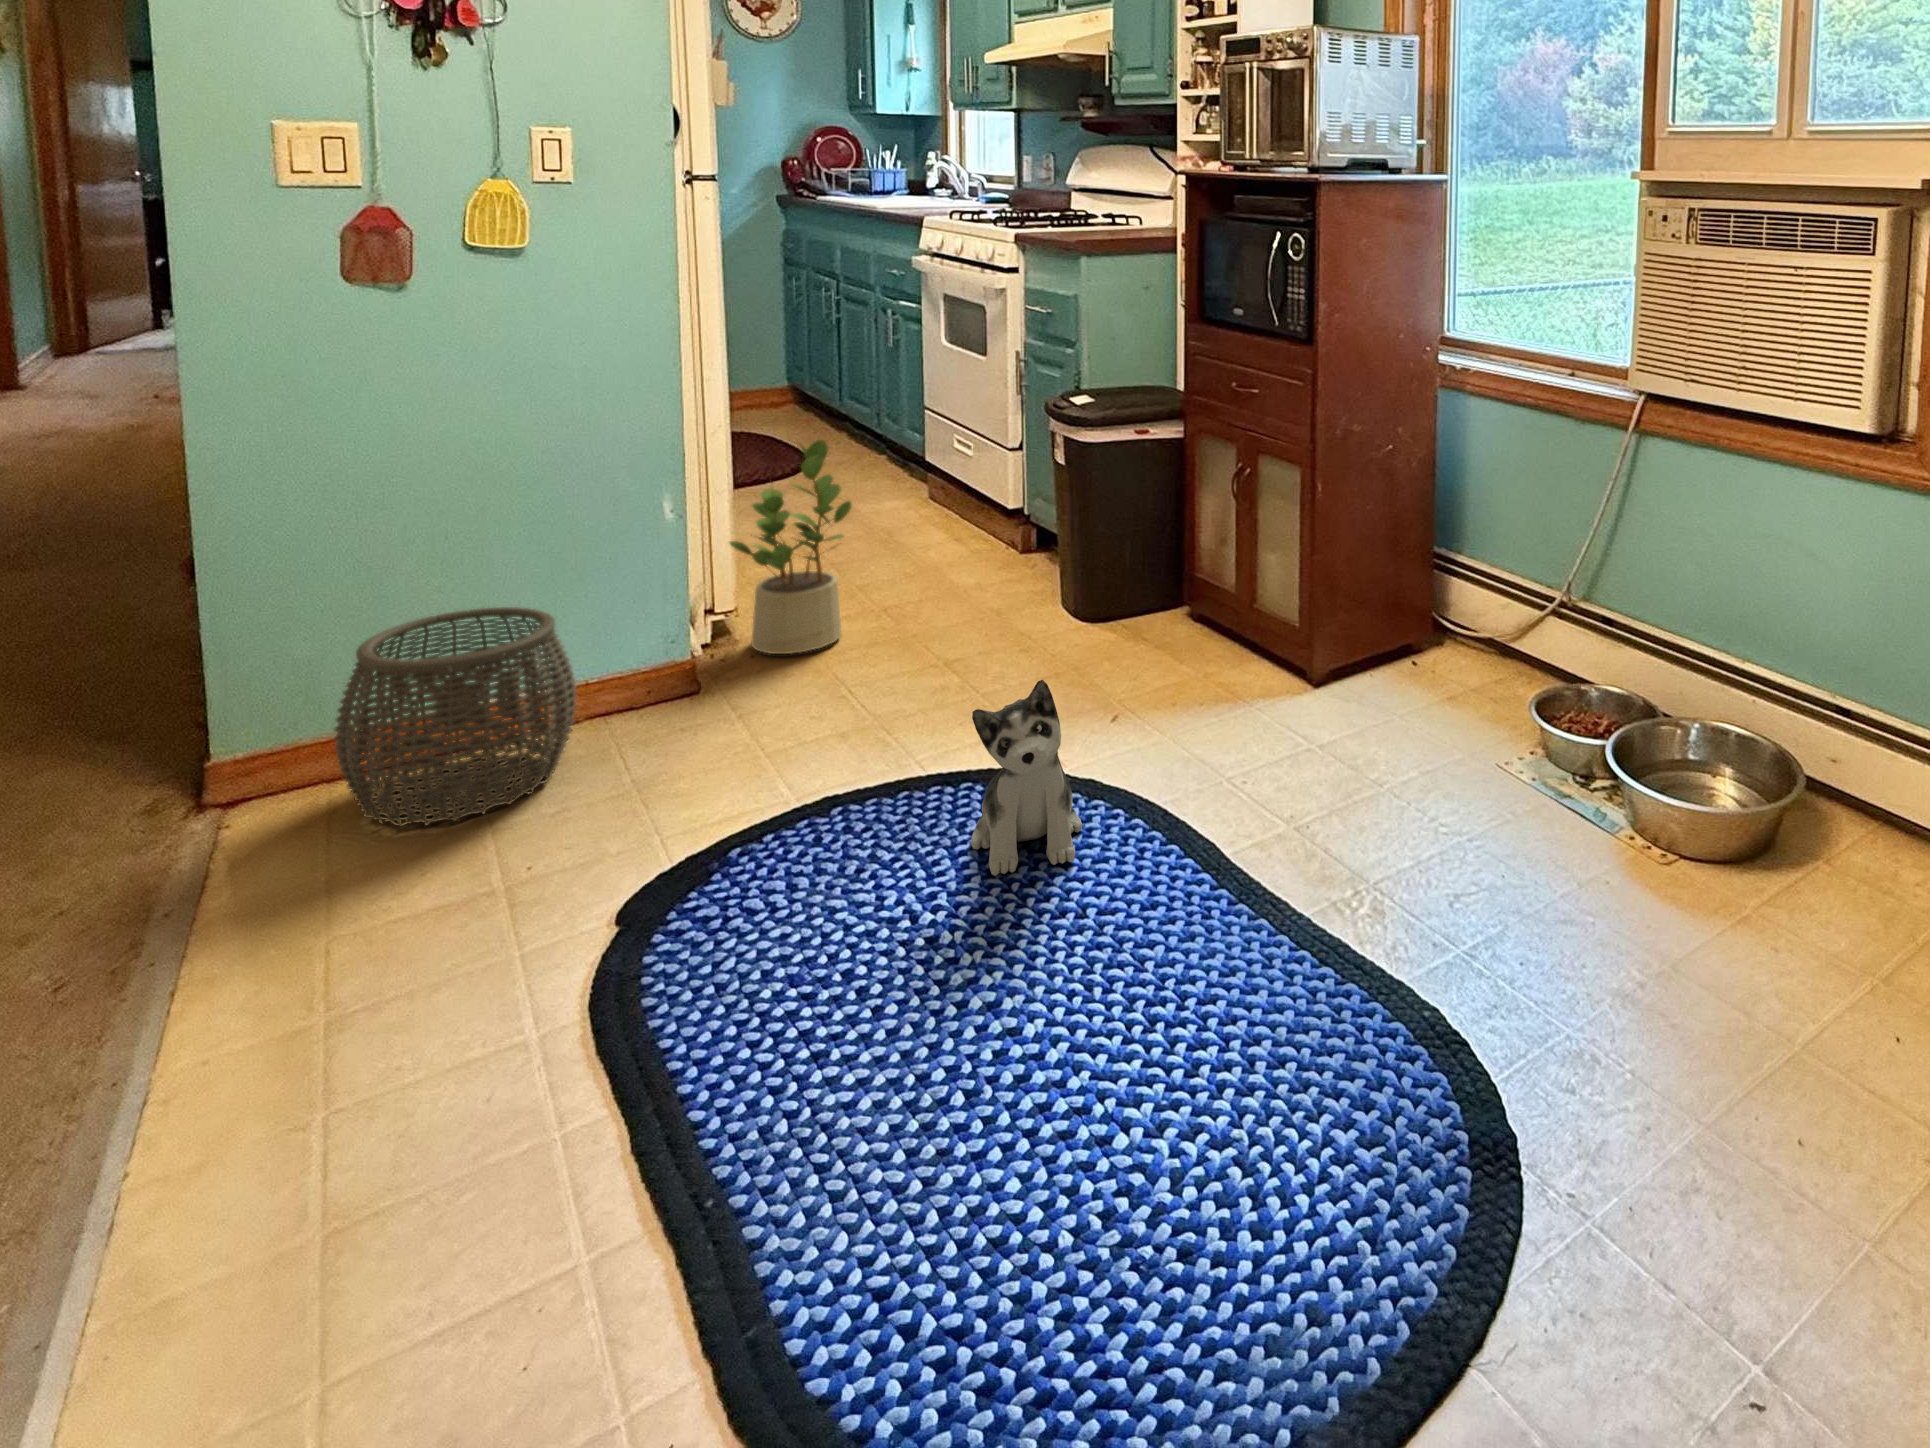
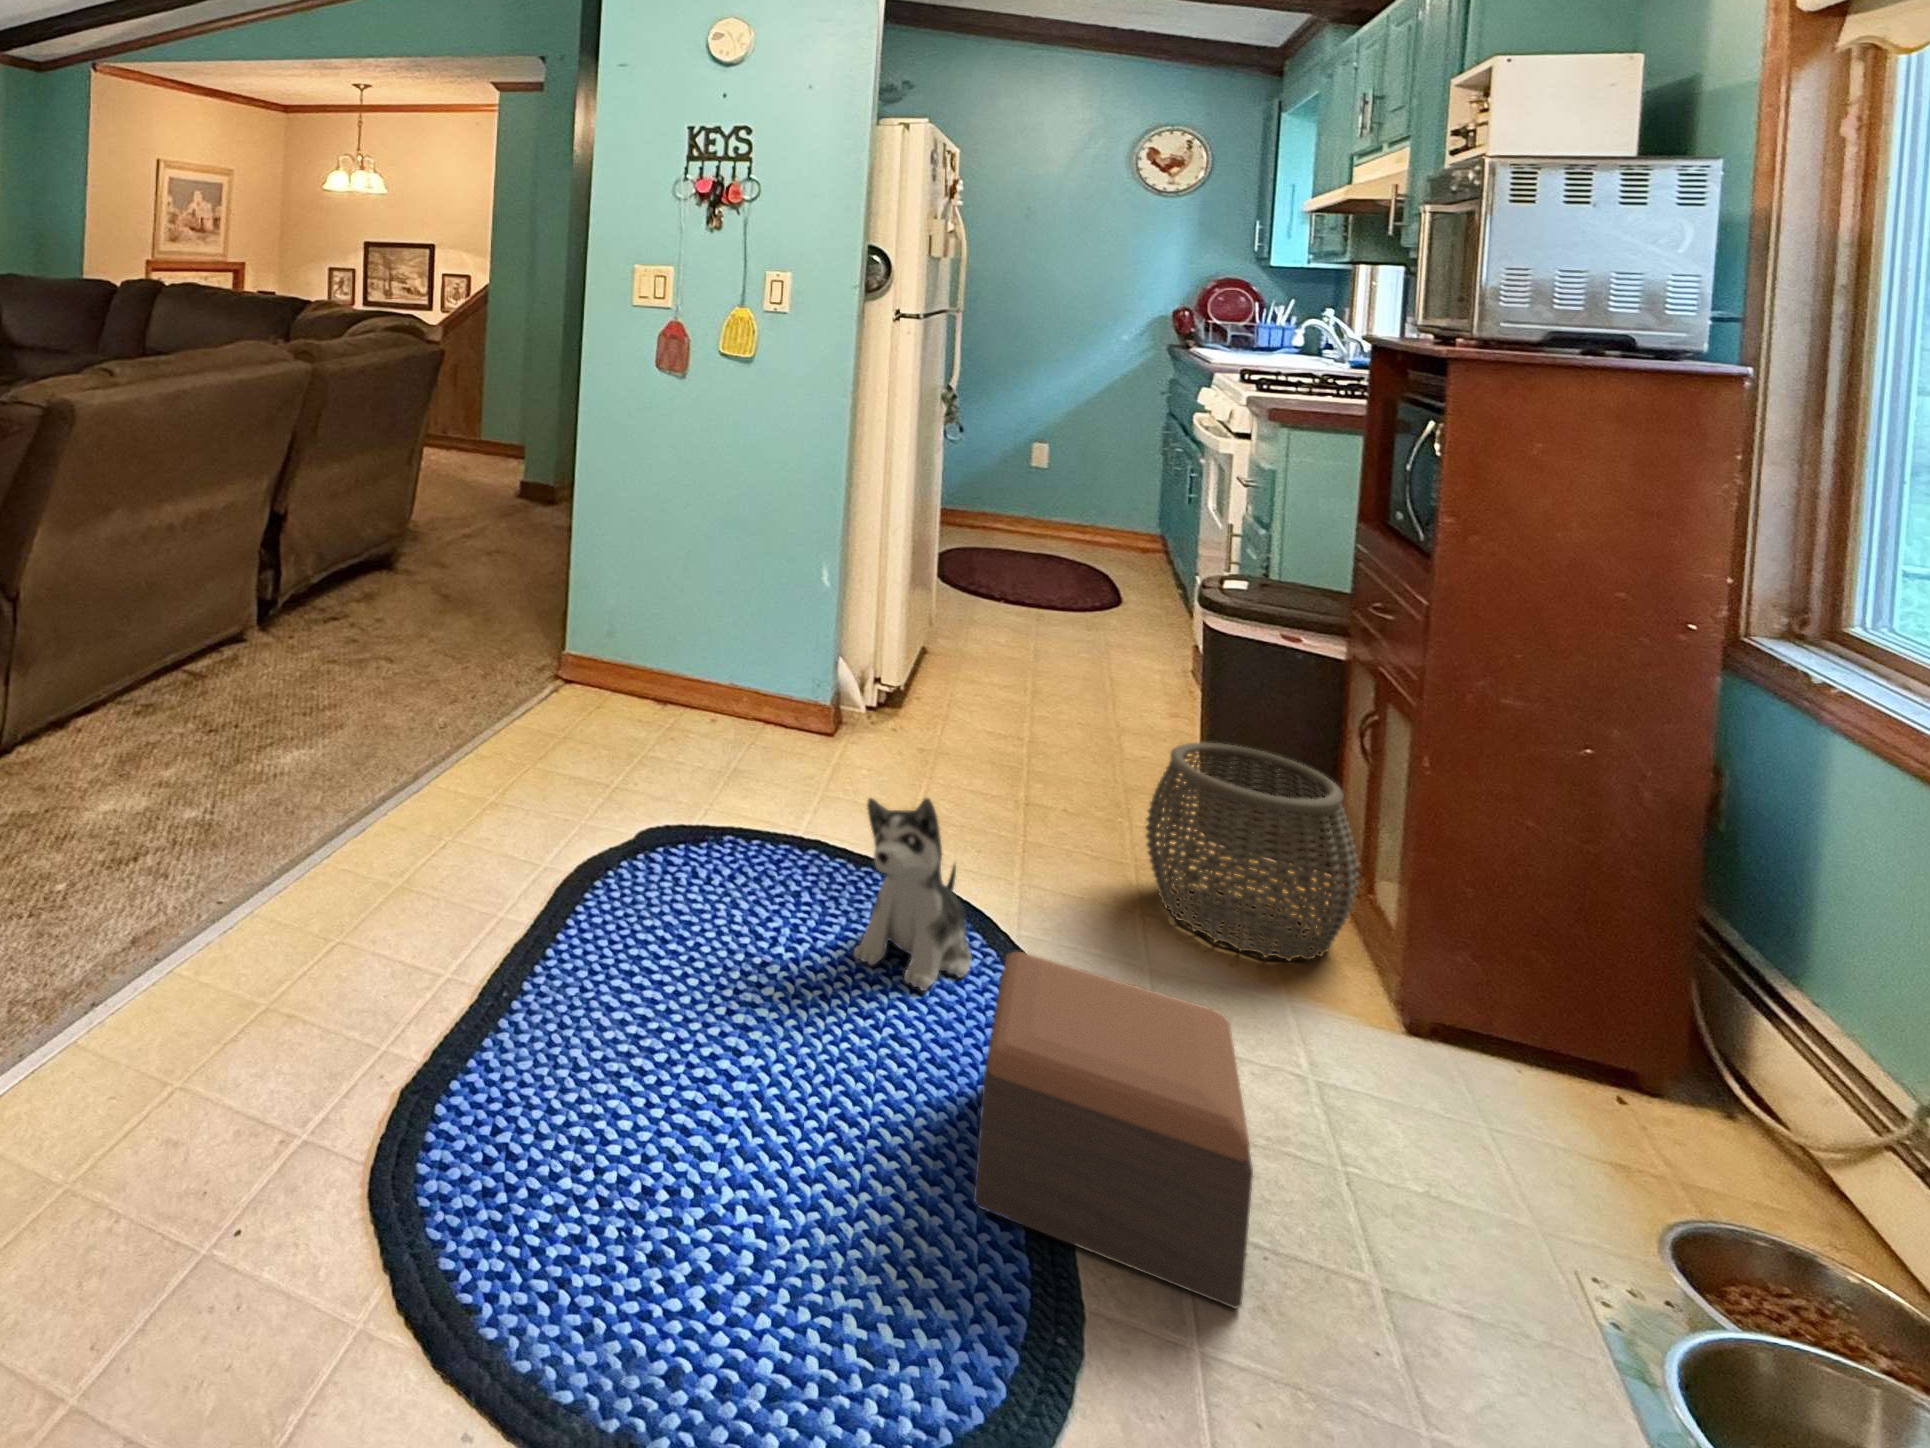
potted plant: present [730,440,851,654] -> none [895,551,997,746]
woven basket: present [334,607,577,826] -> present [1146,743,1359,961]
footstool: none [1191,724,1445,979] -> present [974,952,1253,1308]

